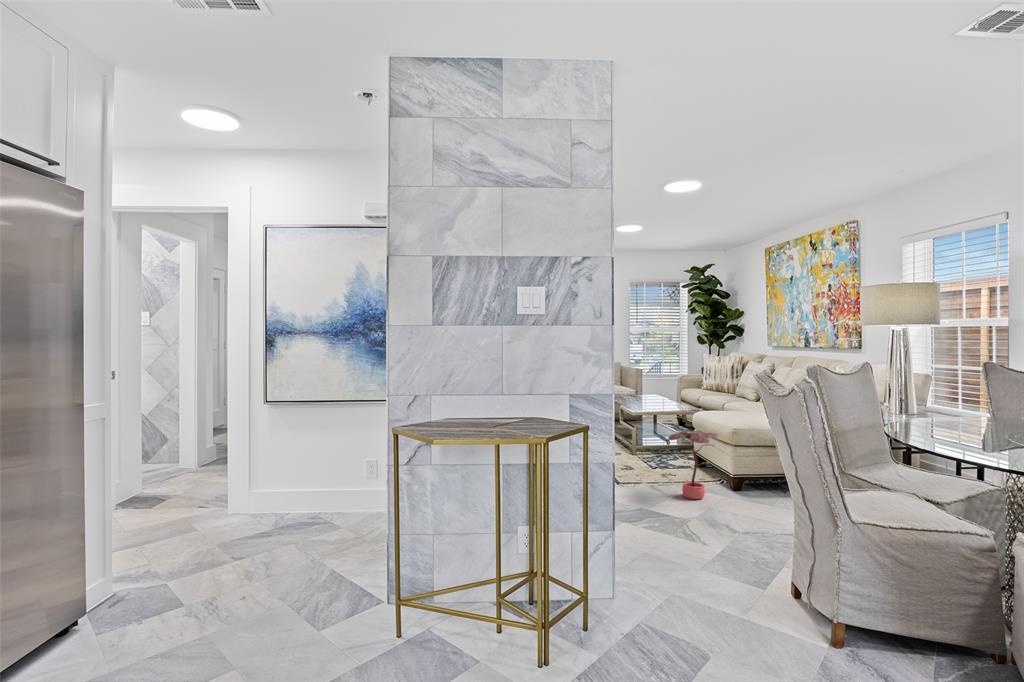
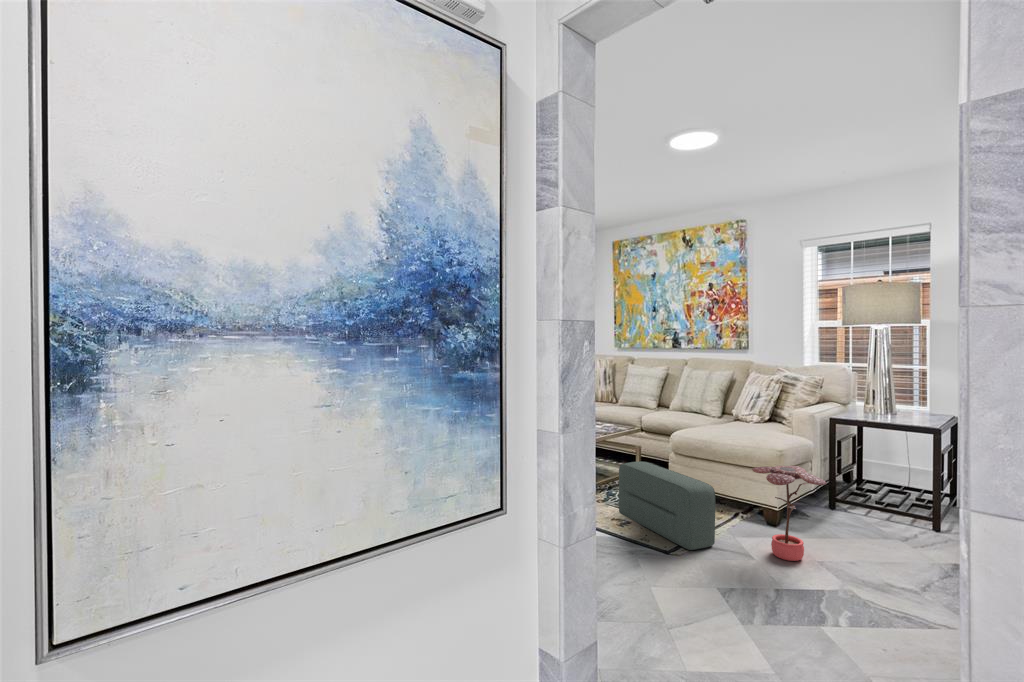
pouf: none [630,428,657,484] -> present [619,461,715,550]

